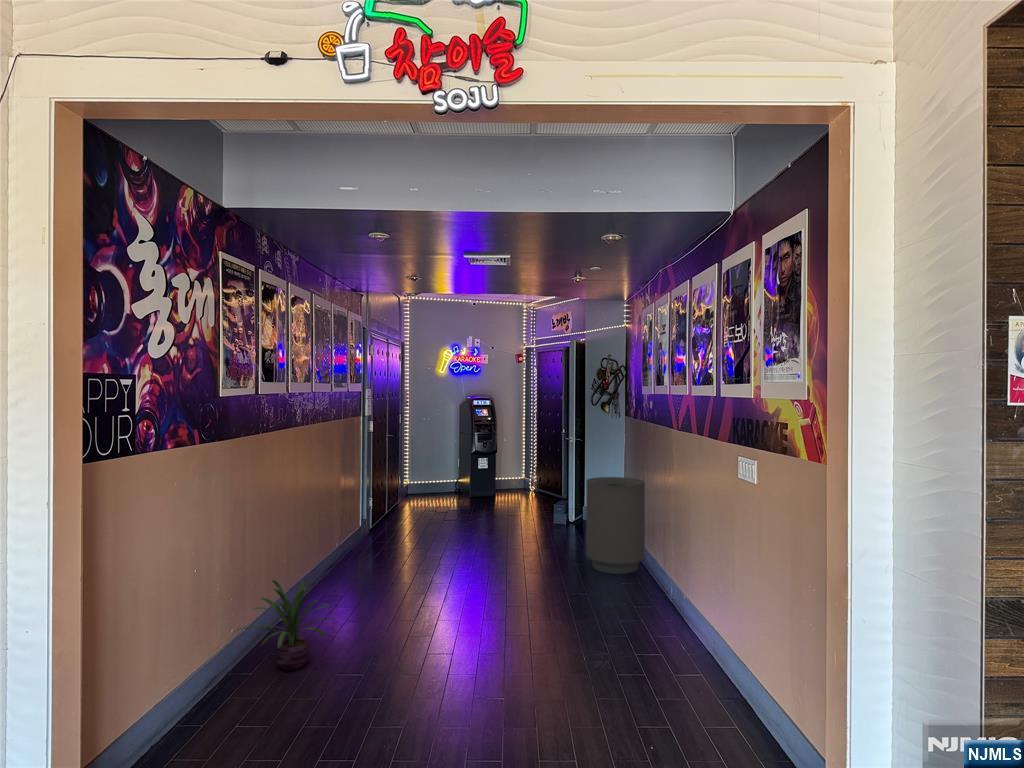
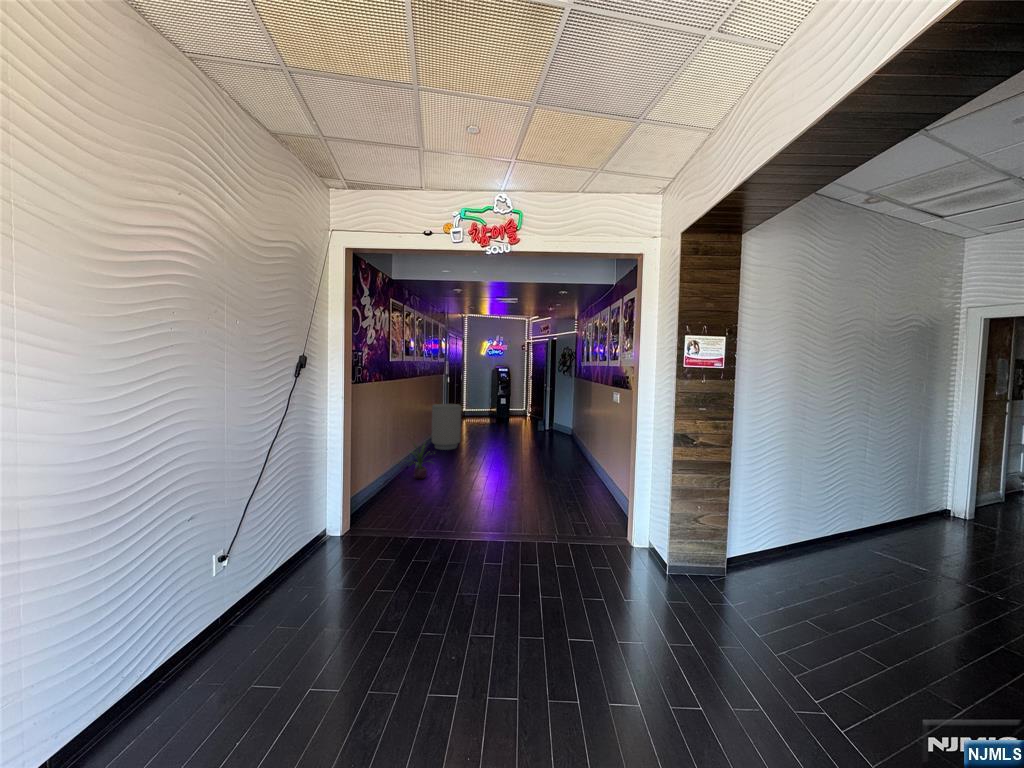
trash can: present [586,477,645,574] -> present [432,404,461,450]

